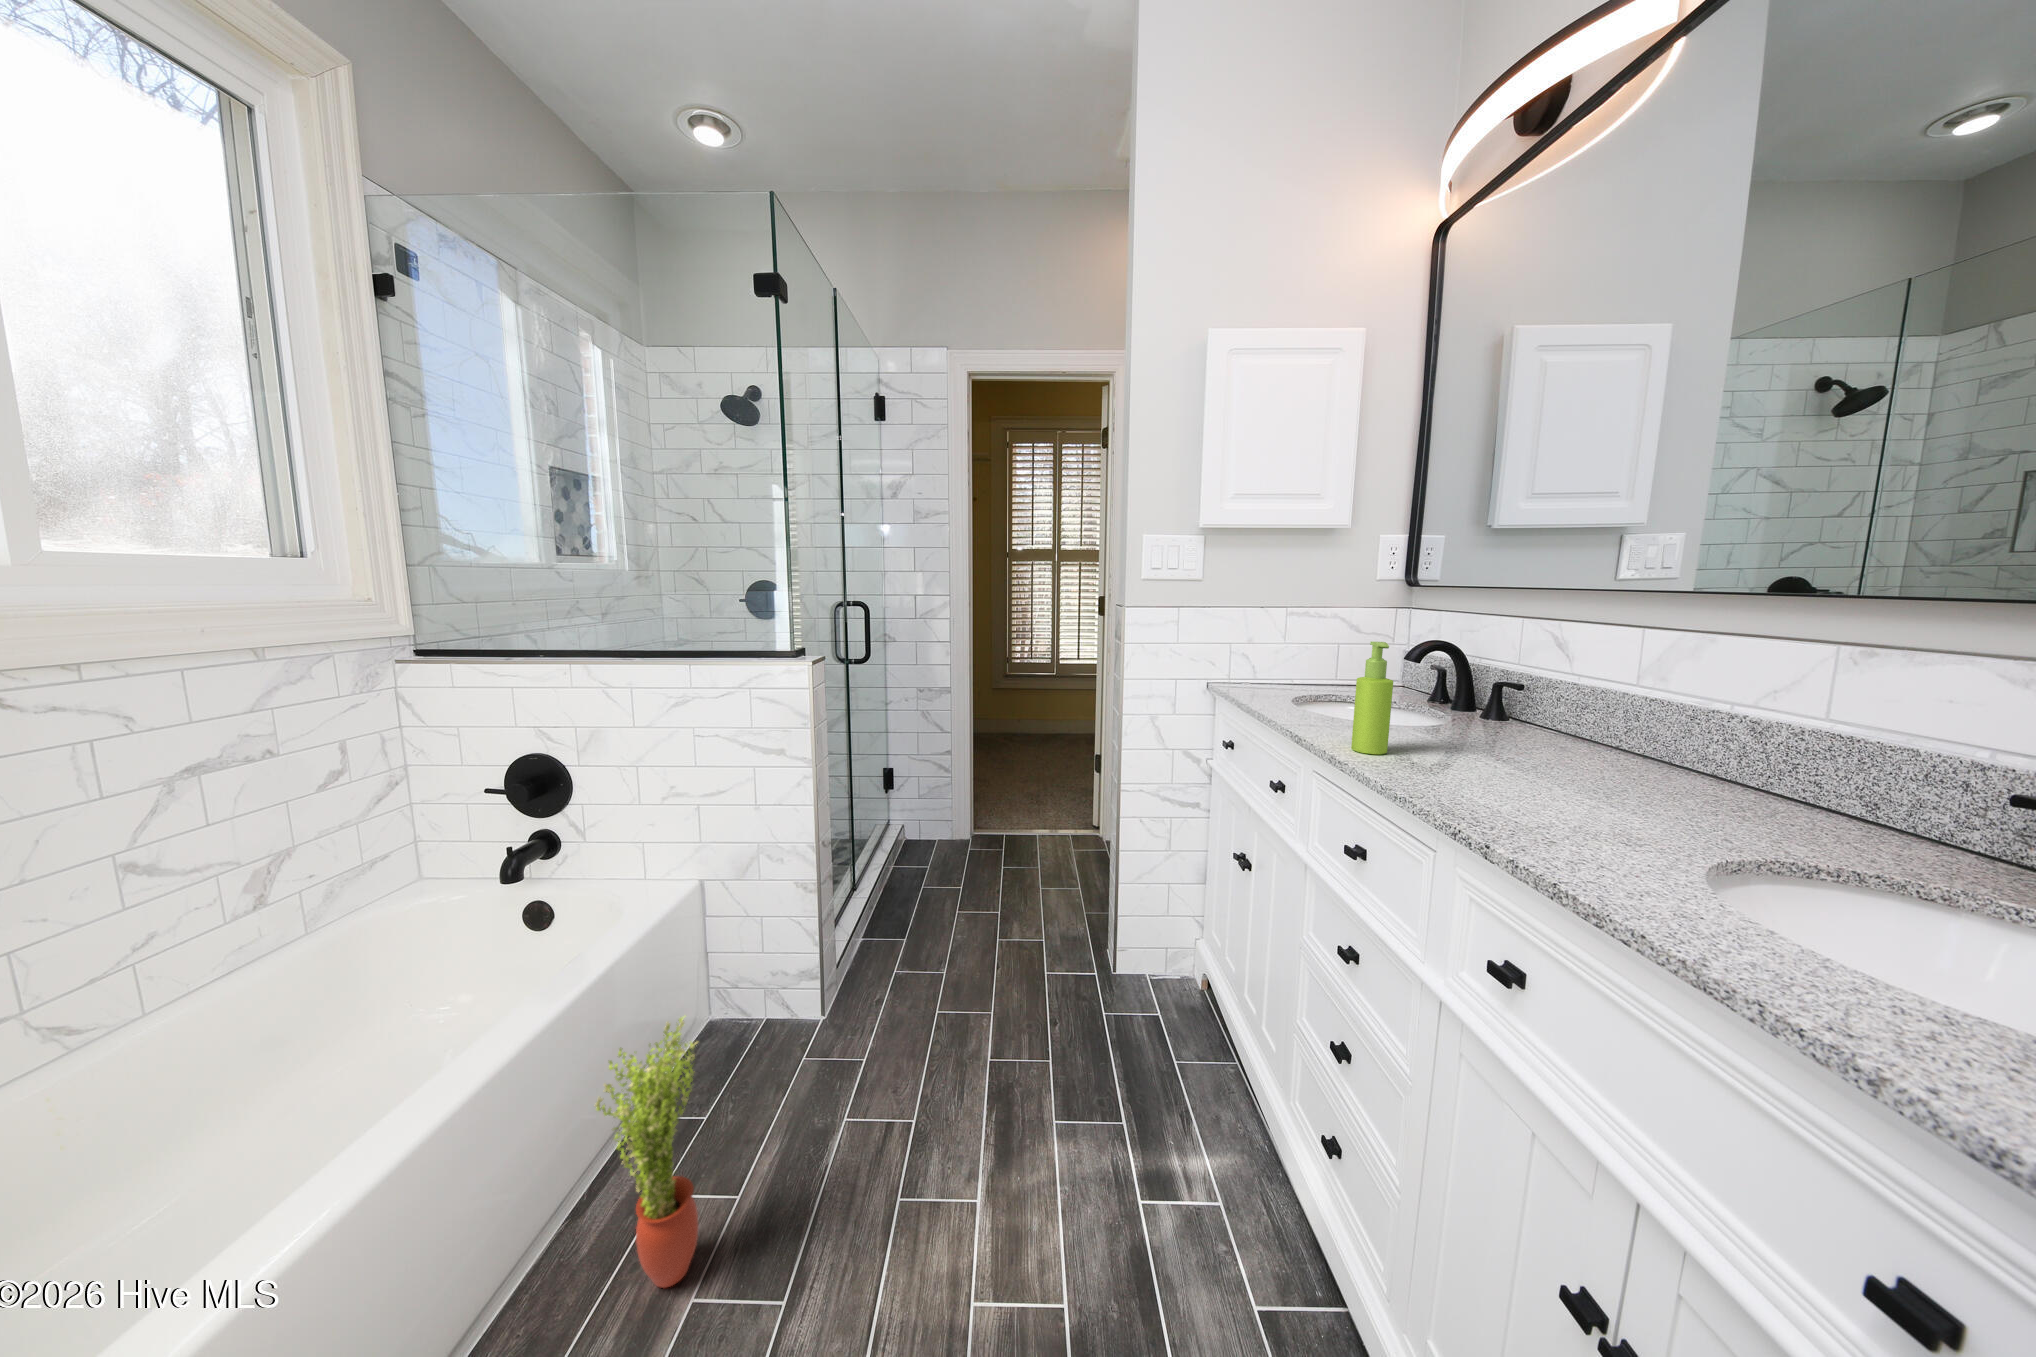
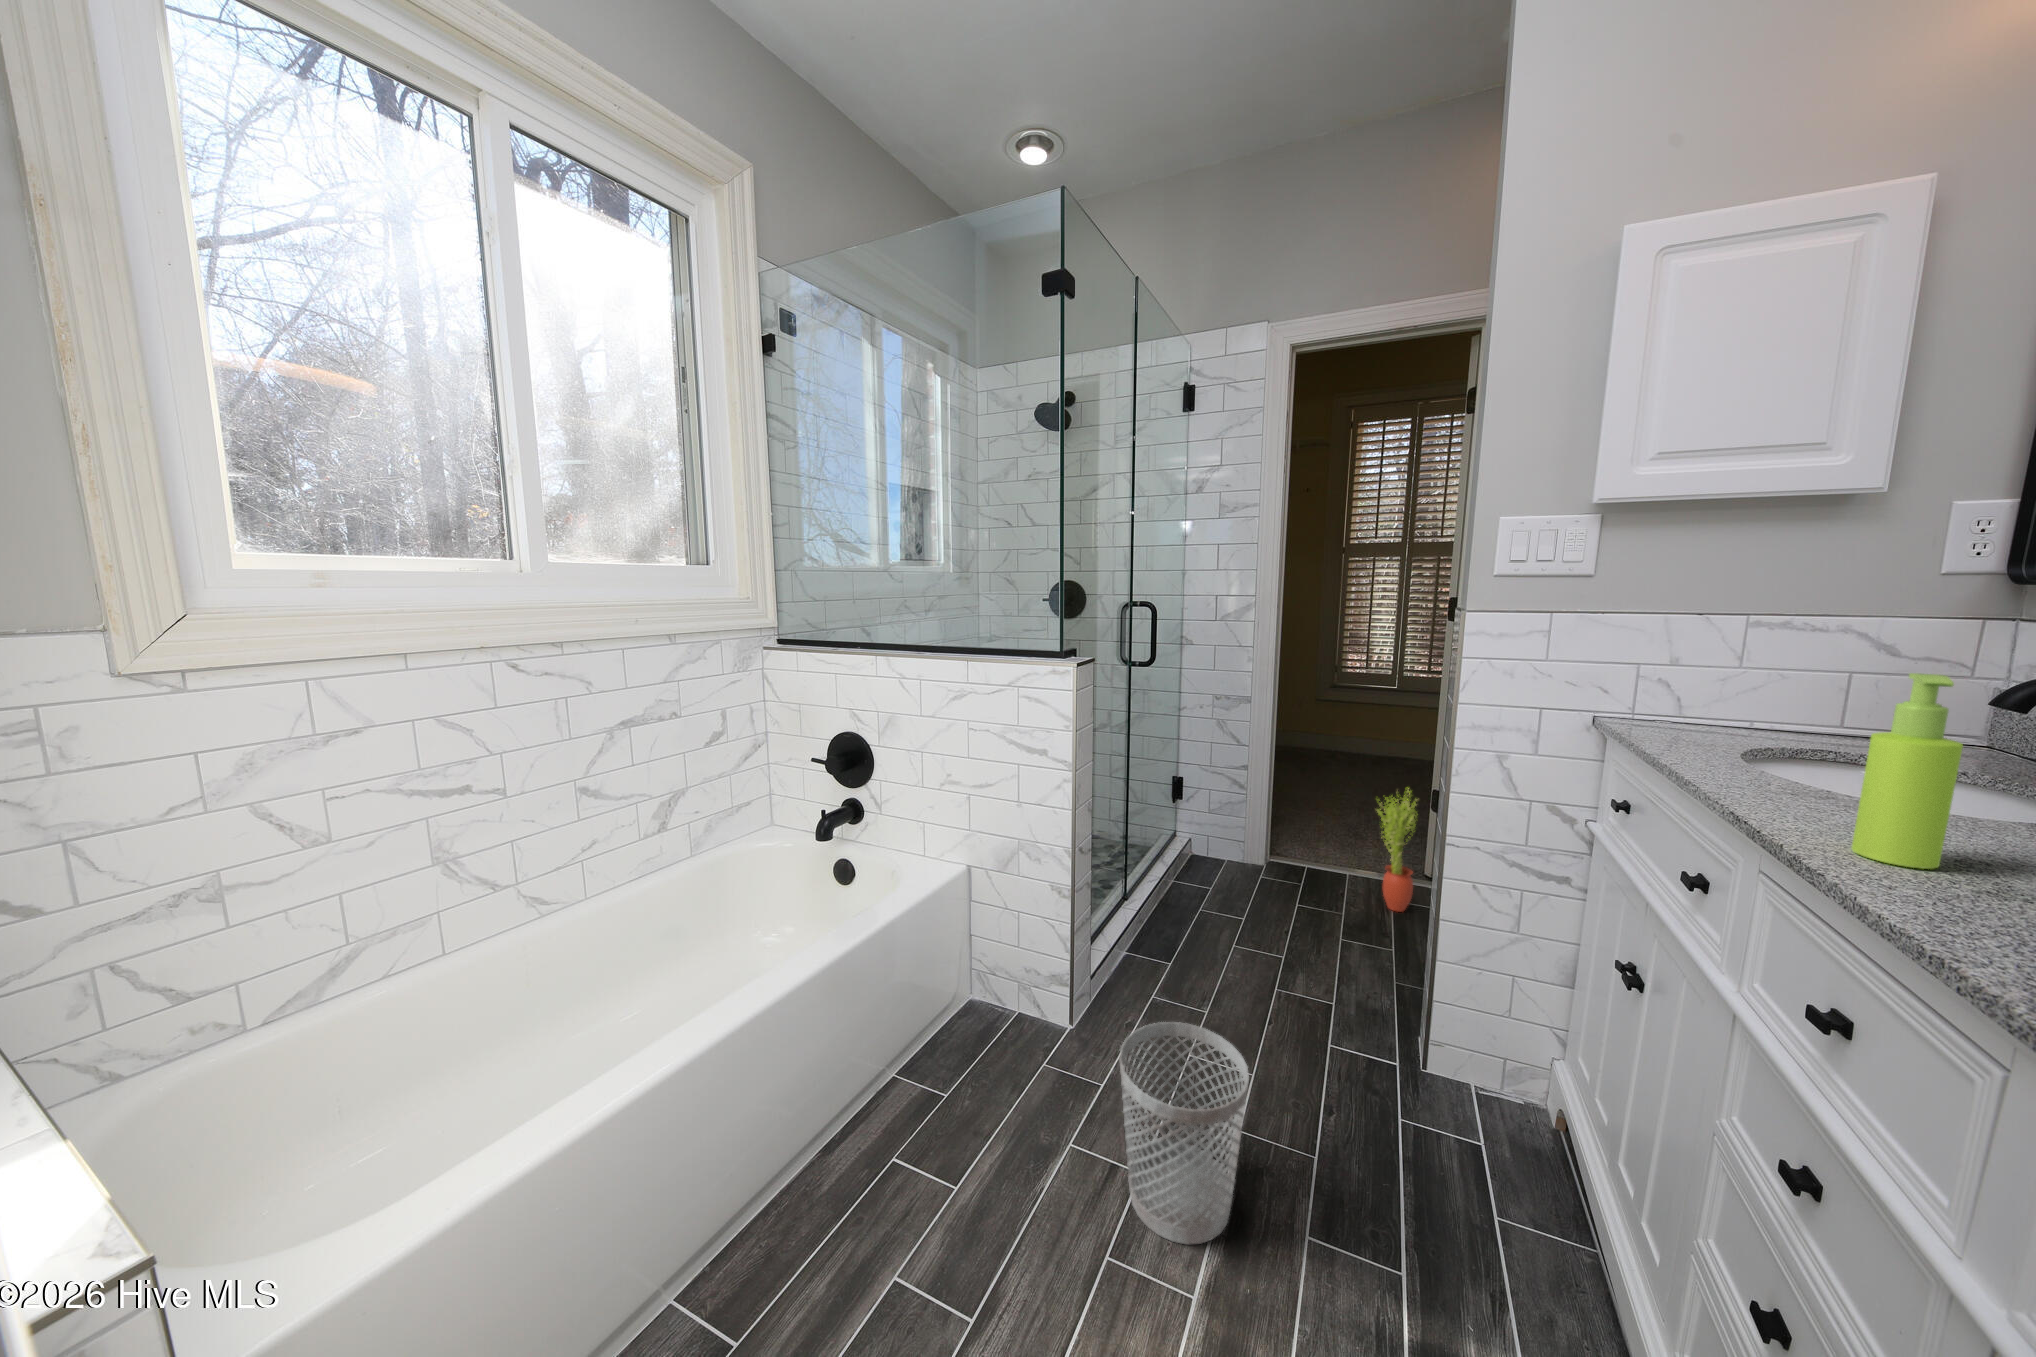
wastebasket: none [894,975,1005,1165] -> present [1119,1022,1249,1244]
potted plant: present [595,1018,698,1288] -> present [1377,788,1418,912]

